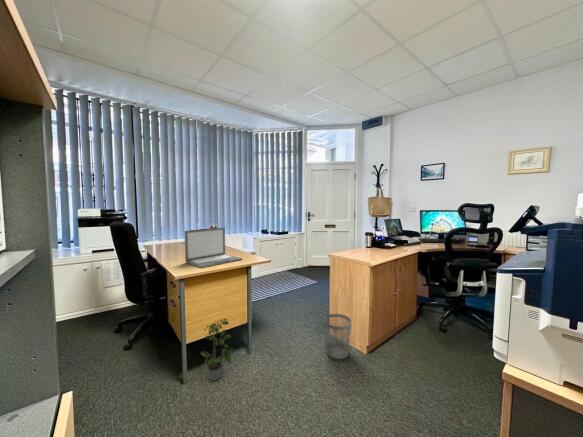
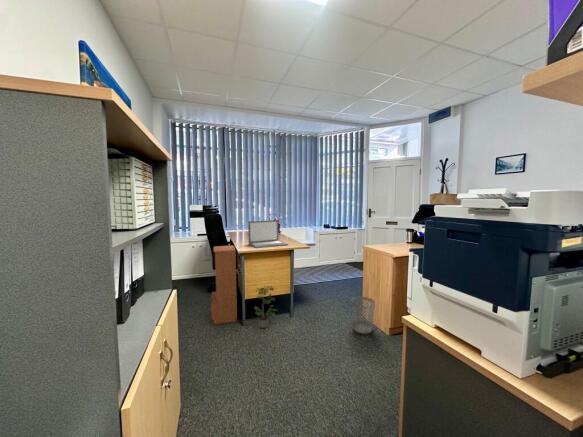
bookcase: none [127,266,172,393] -> present [211,245,237,324]

